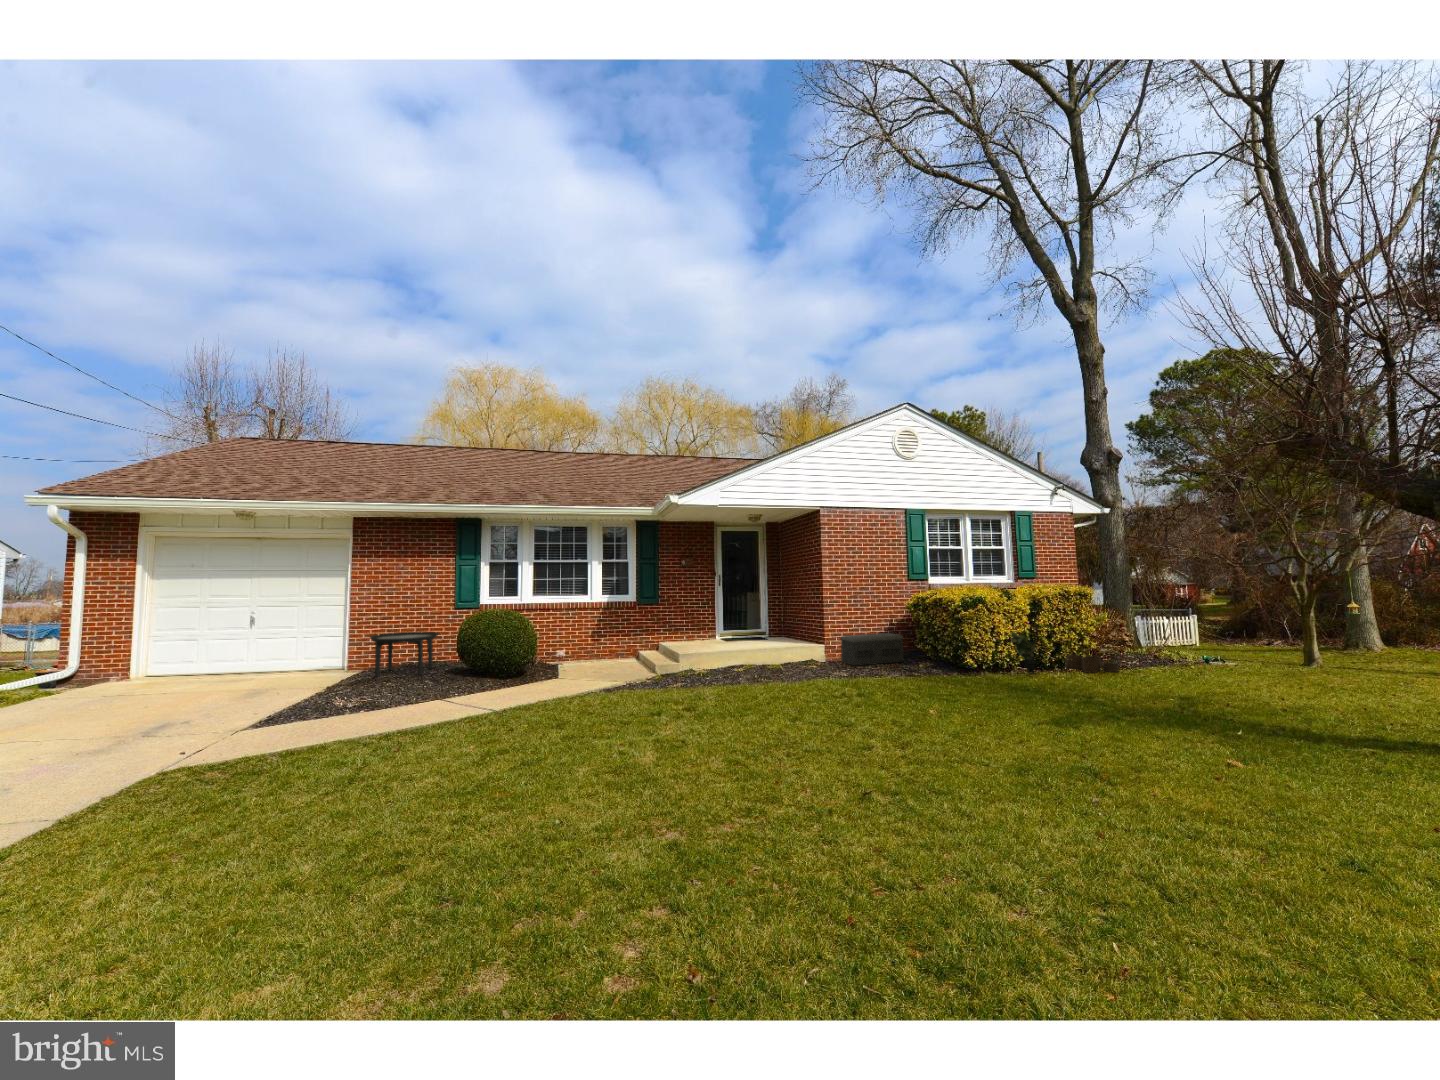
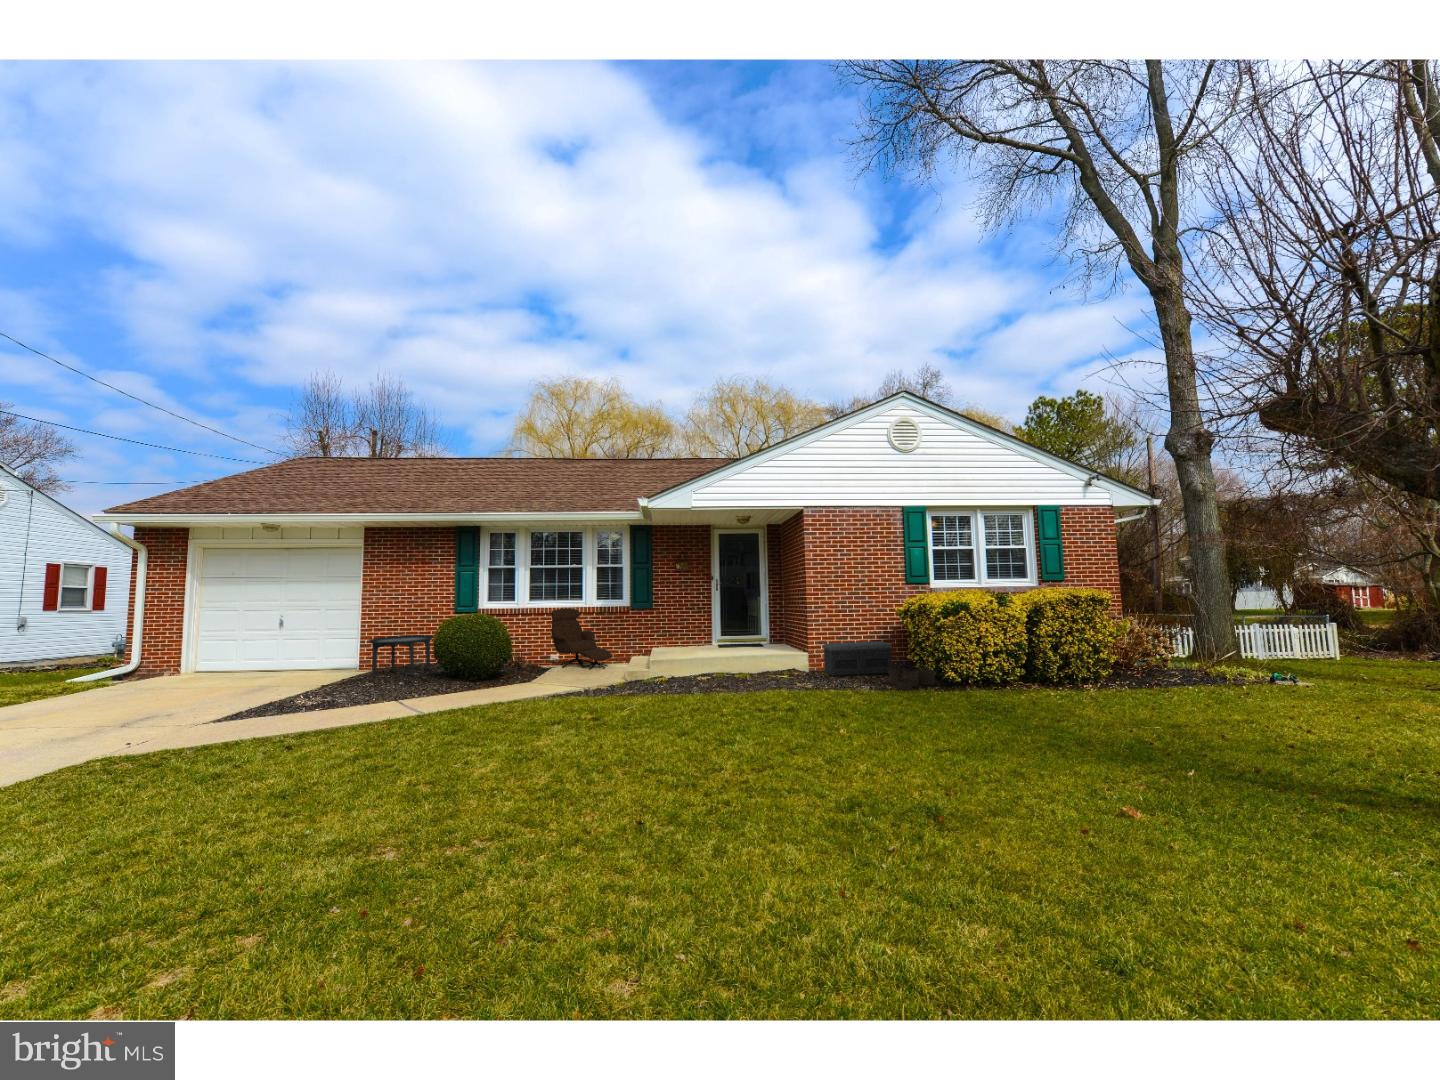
lounge chair: none [562,604,627,665] -> present [551,608,612,670]
potted plant: present [1011,632,1036,674] -> none [997,642,1029,690]
woven basket: present [1065,654,1119,673] -> present [889,667,935,690]

